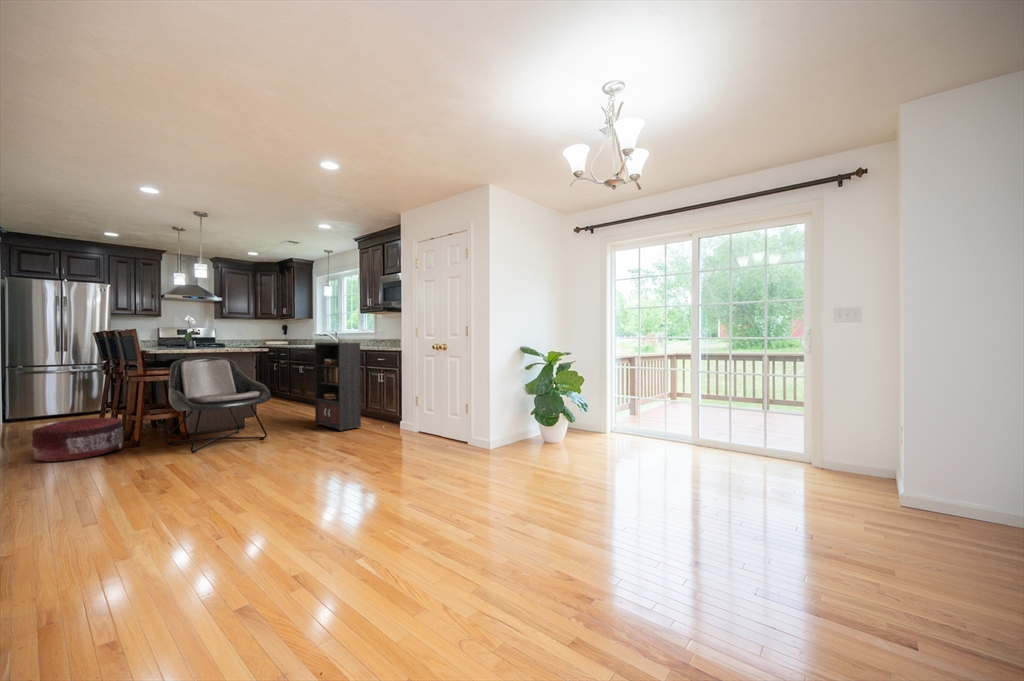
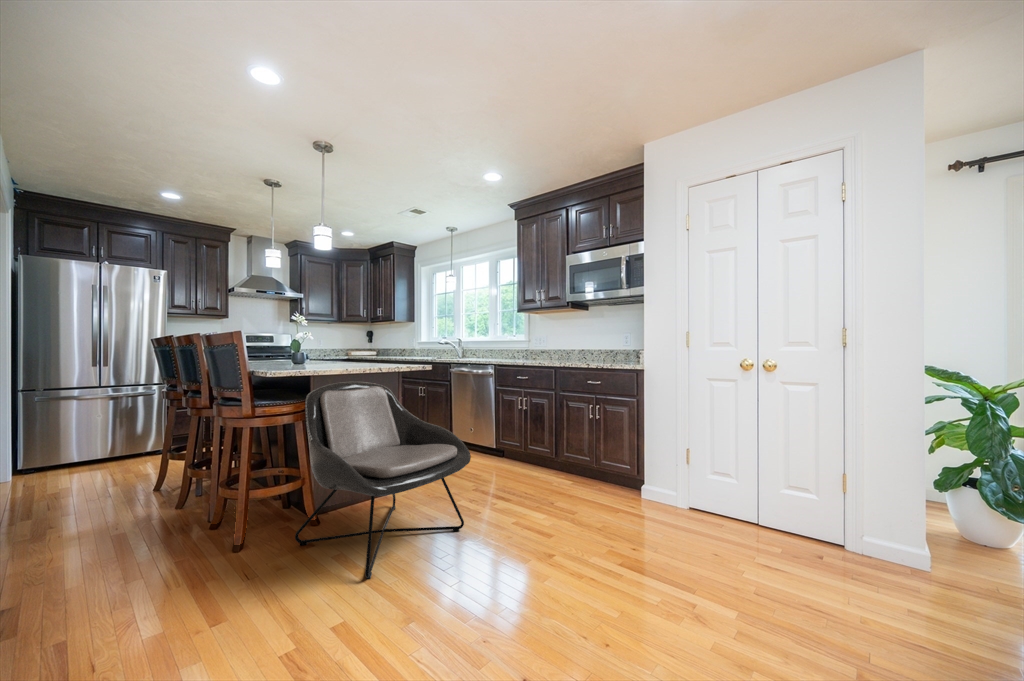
bookcase: present [315,342,384,431] -> none [498,355,618,506]
pouf: present [32,417,124,462] -> none [57,497,227,616]

